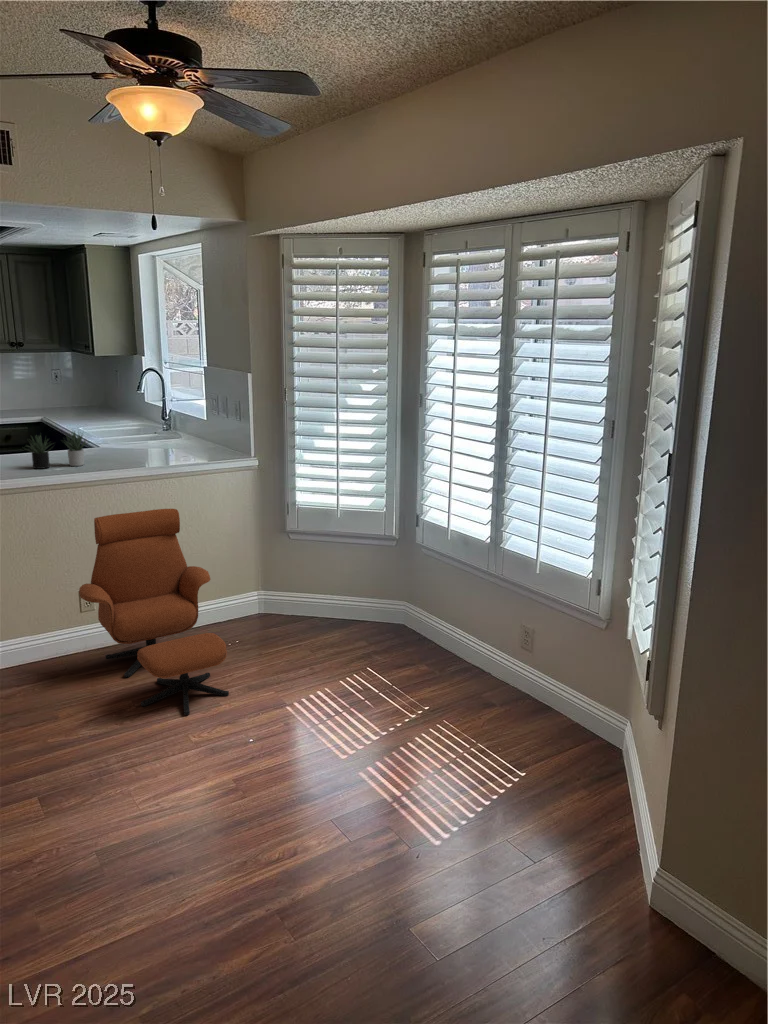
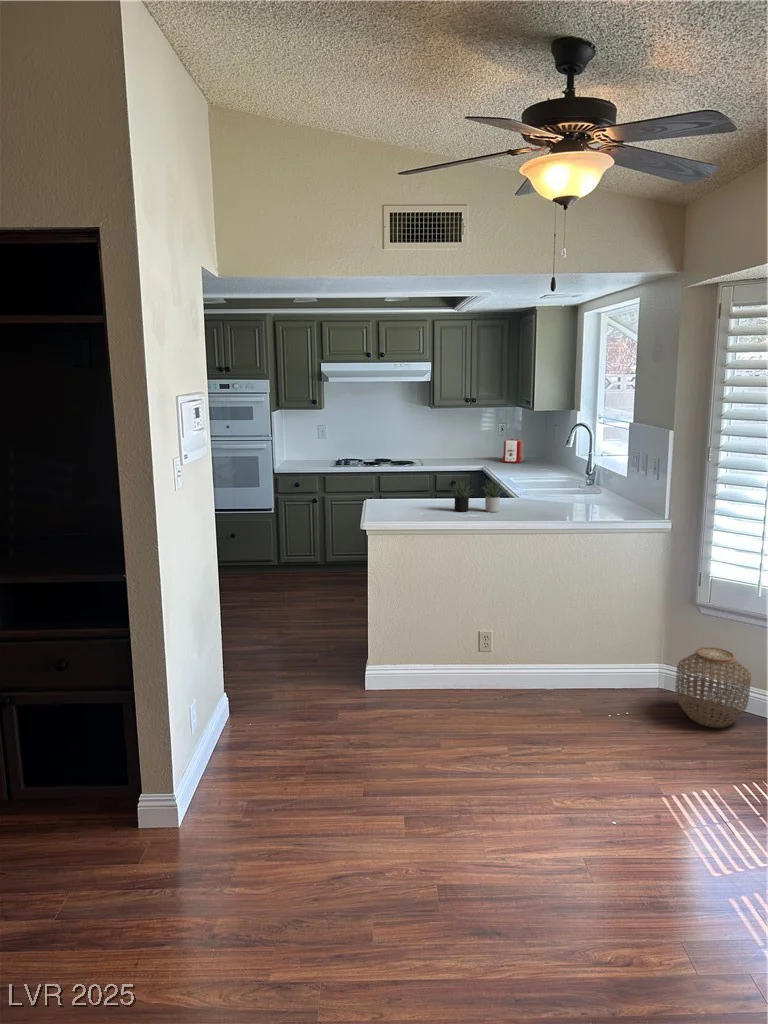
toaster: none [63,387,87,412] -> present [502,439,524,463]
lounge chair: present [79,509,229,715] -> none [475,562,605,775]
woven basket: none [277,567,337,636] -> present [676,647,751,727]

